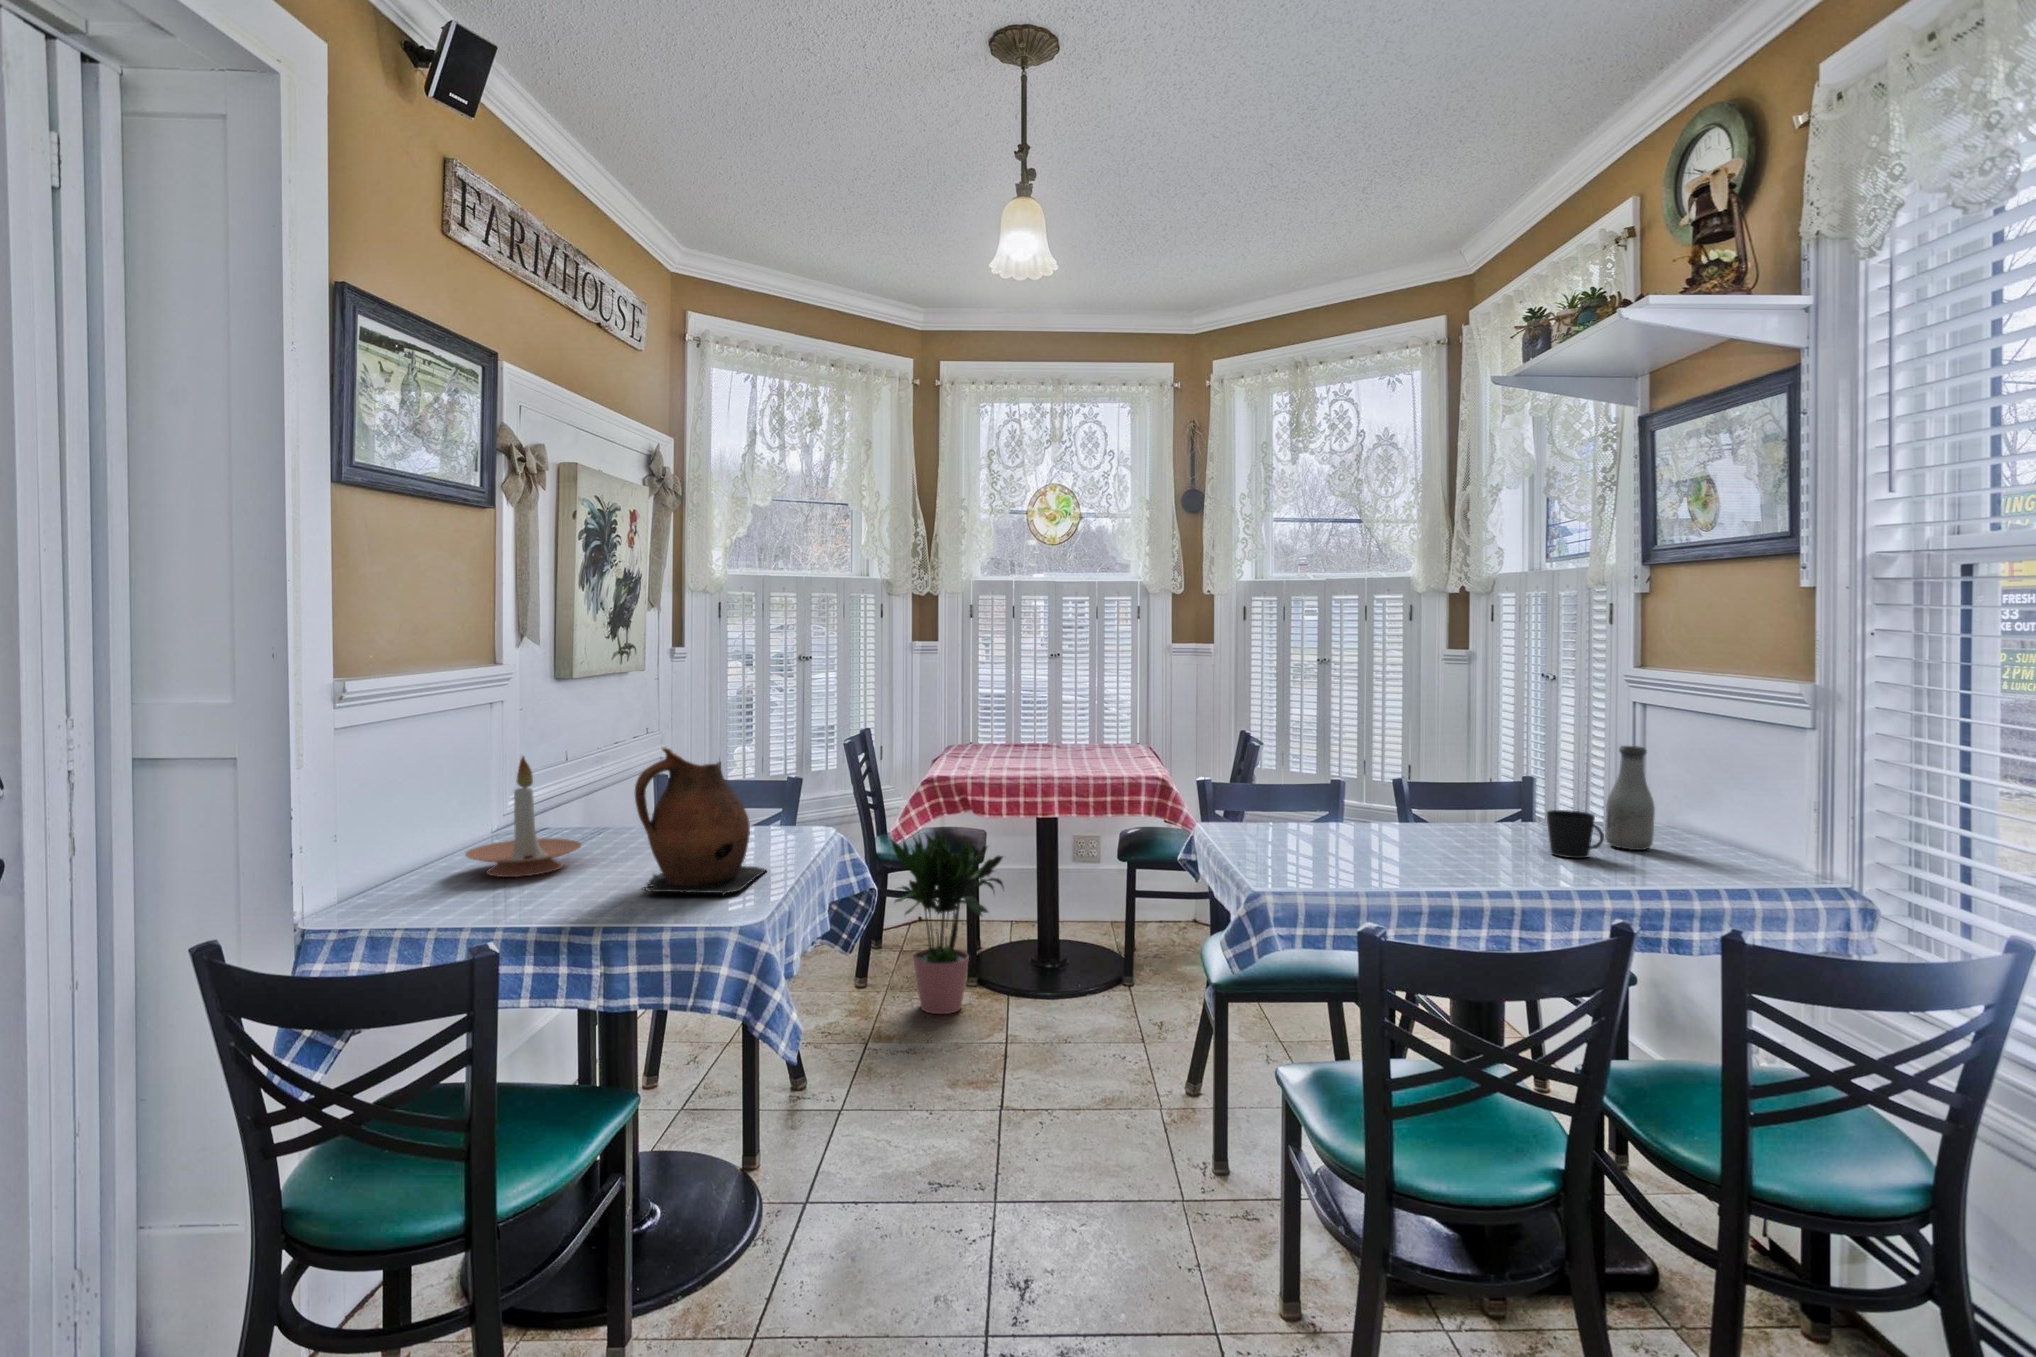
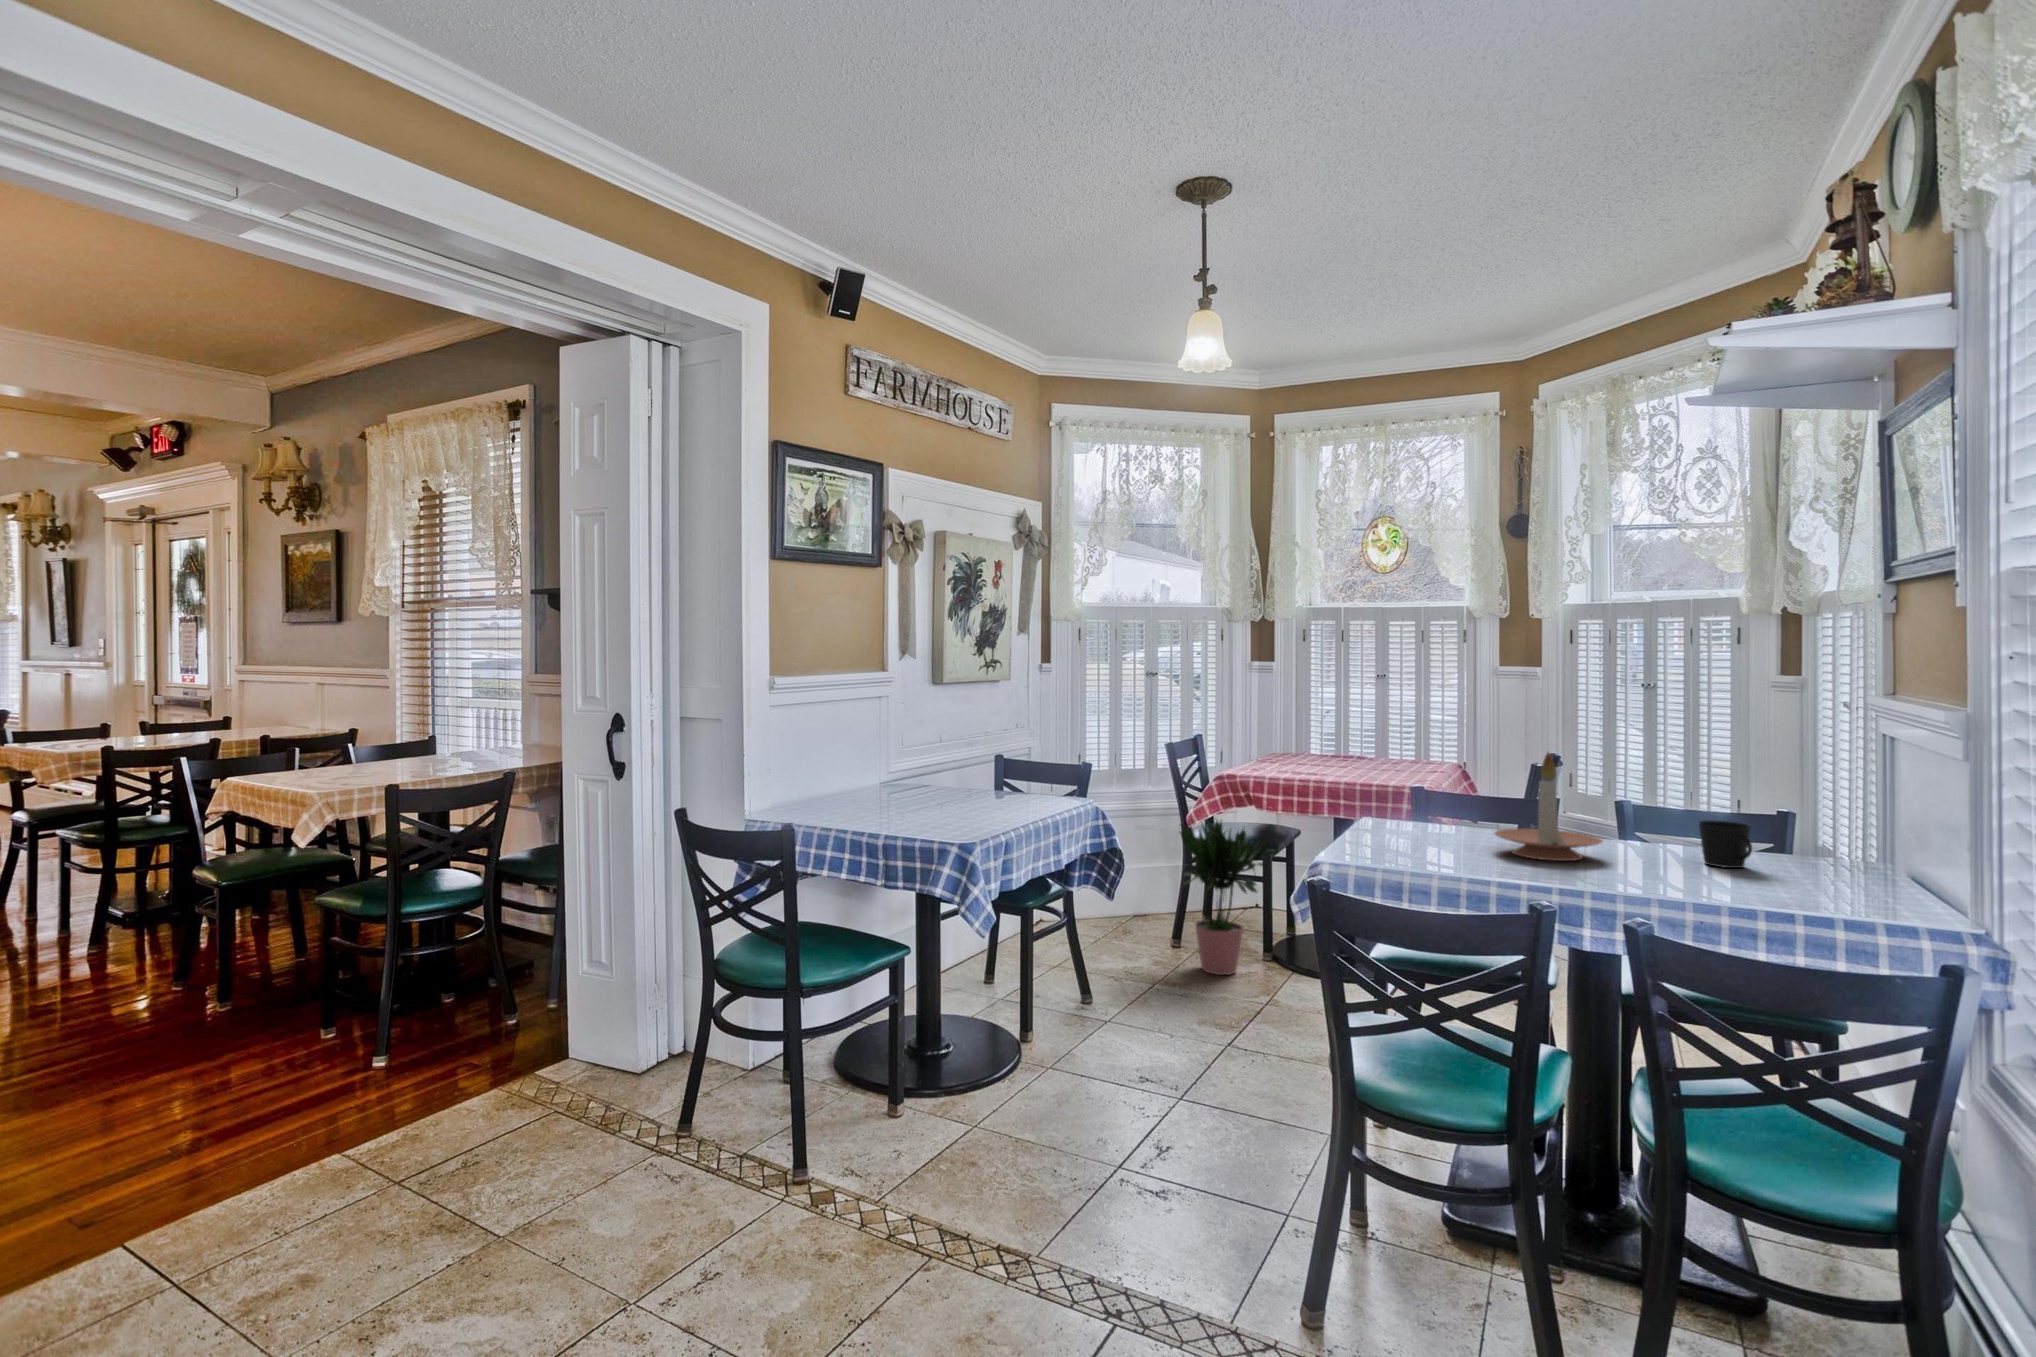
bottle: present [1605,746,1655,850] -> none [1792,761,1848,869]
ceramic pitcher: present [635,747,766,895] -> none [918,726,1008,827]
candle holder: present [465,756,581,877] -> present [1495,753,1602,861]

